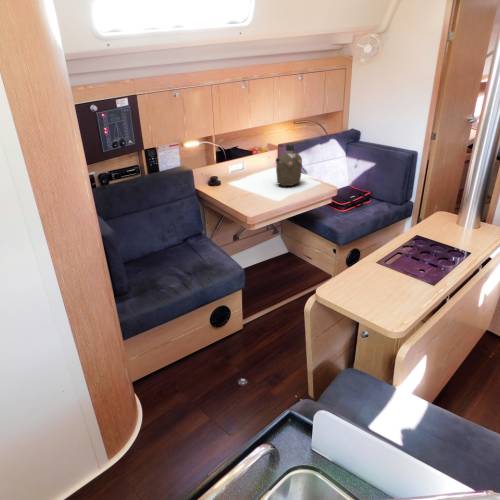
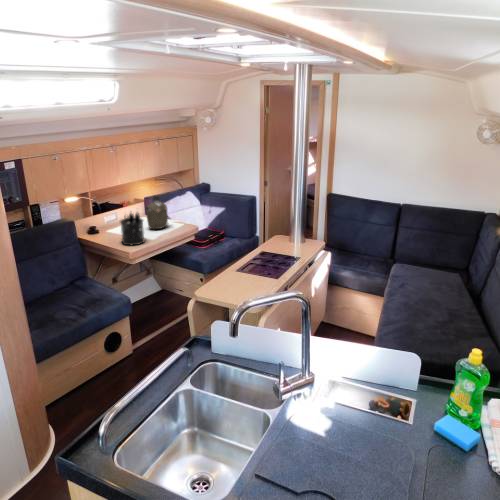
pen holder: none [242,162,270,206] -> present [120,213,144,245]

